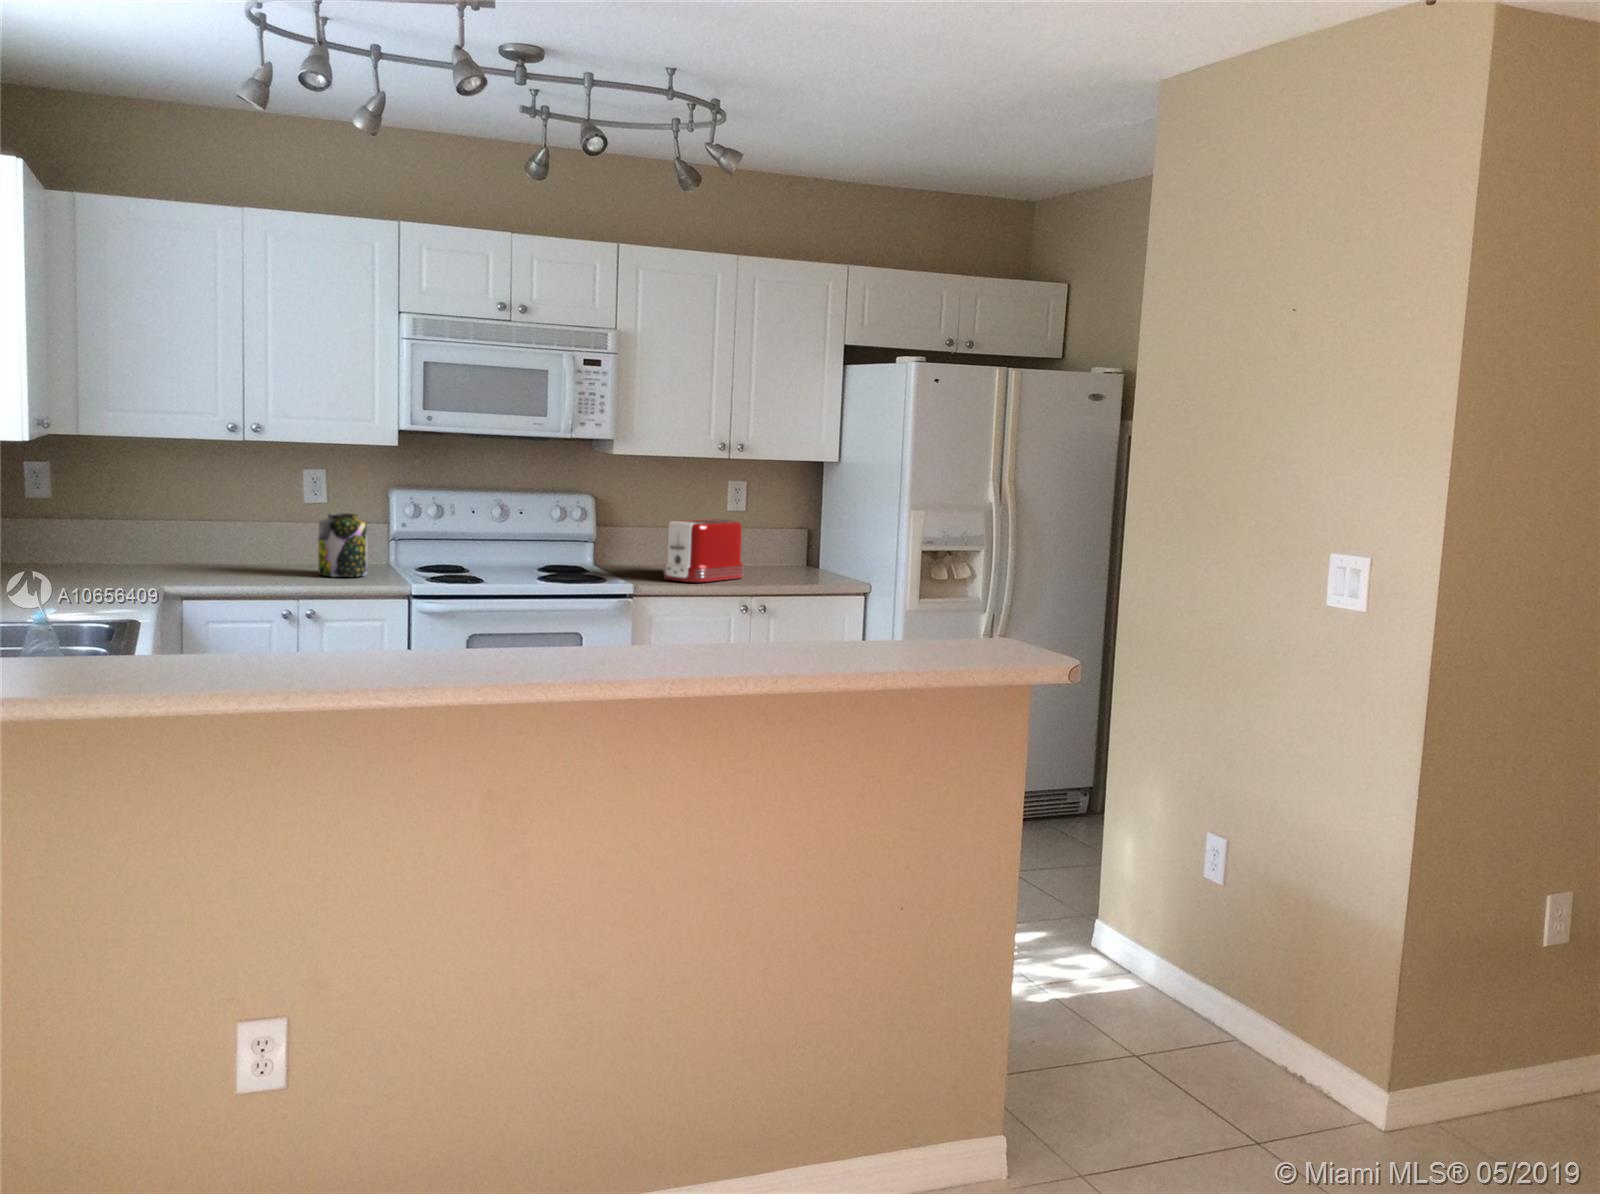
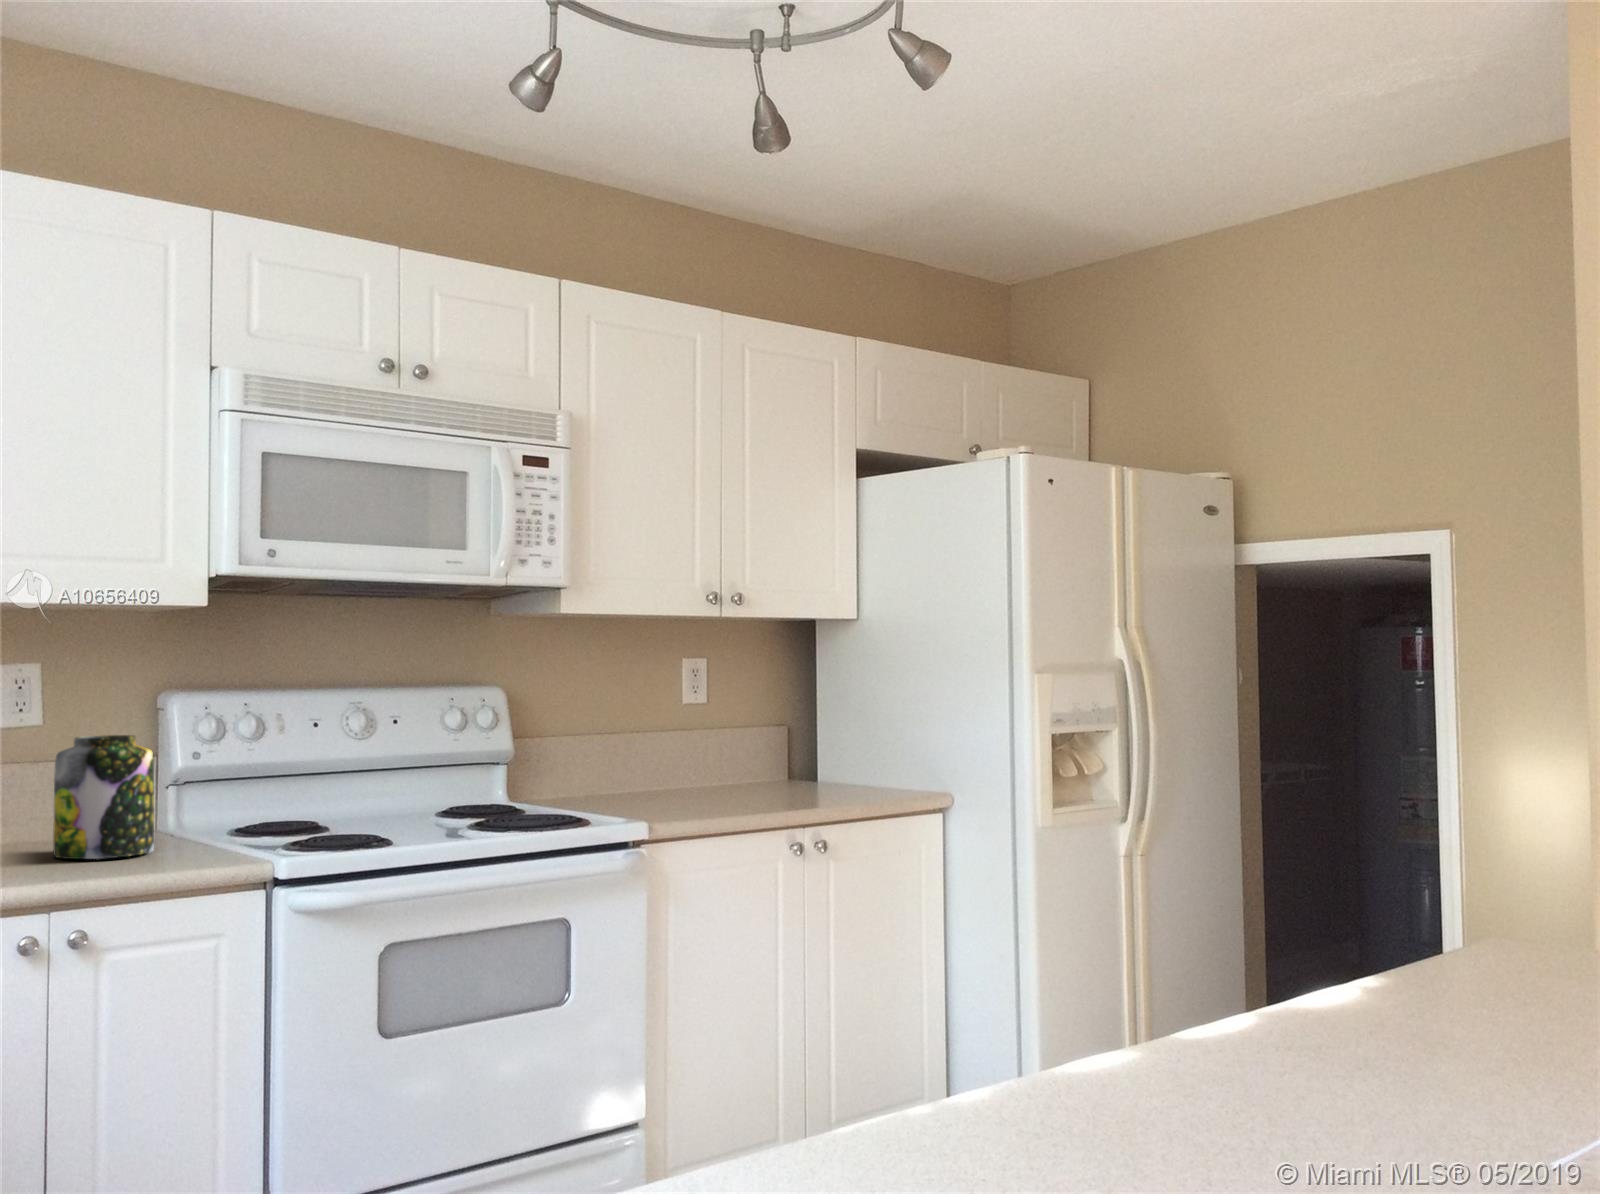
toaster: present [664,519,744,582] -> none [651,713,764,814]

